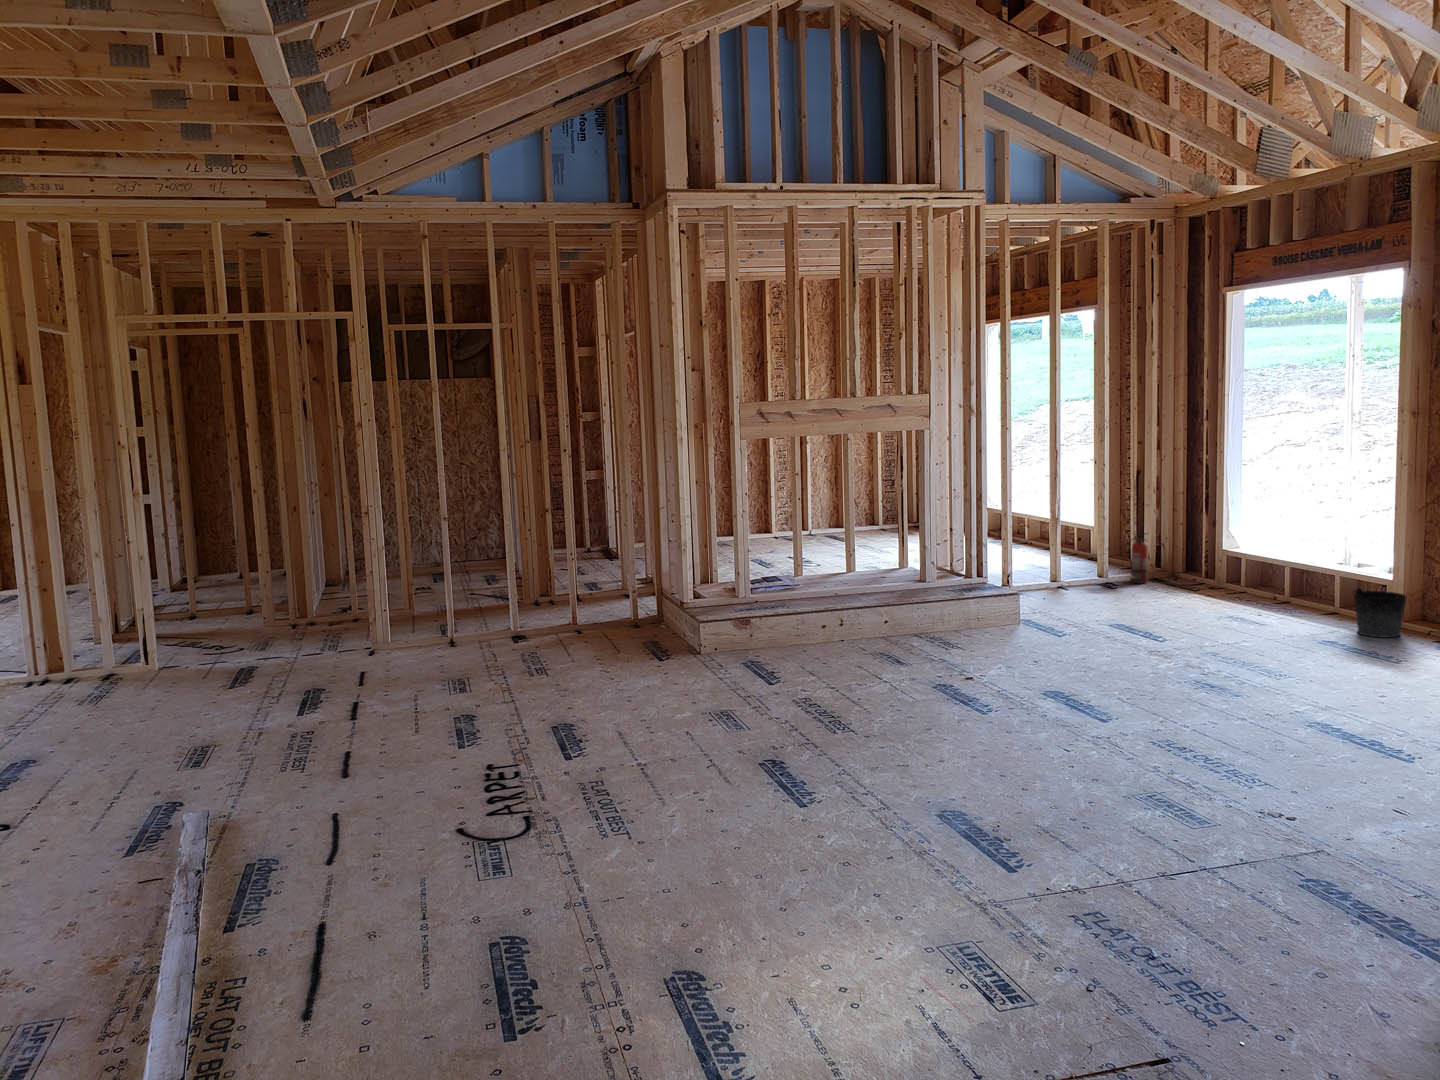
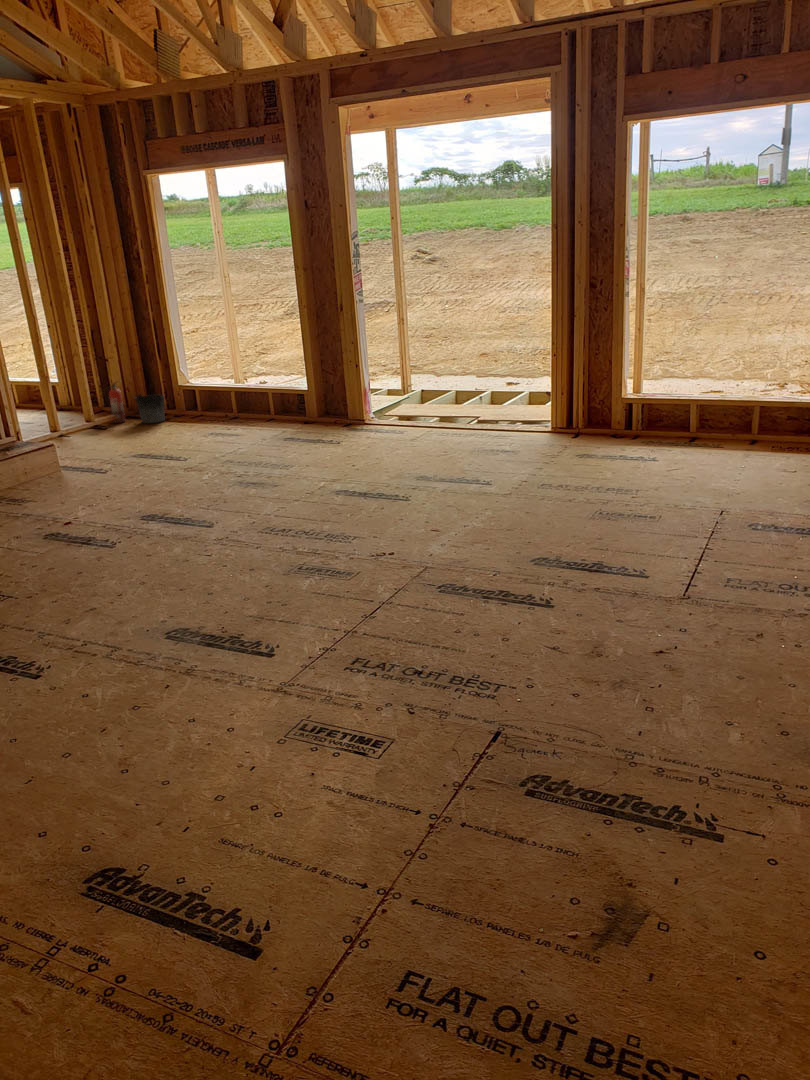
bucket: present [1351,588,1407,637] -> present [135,395,165,423]

